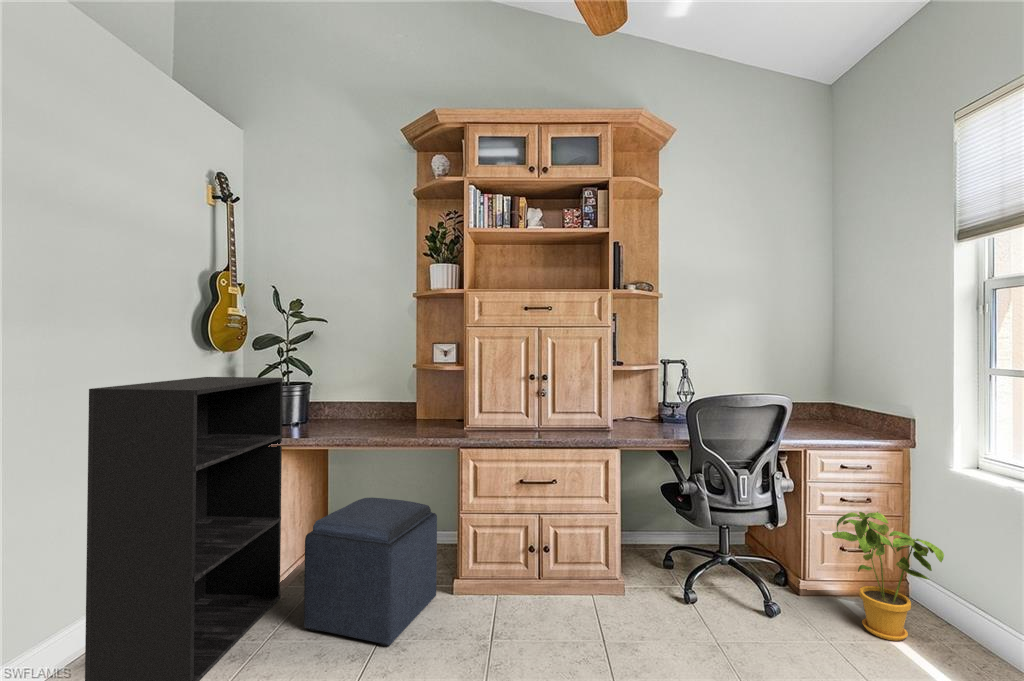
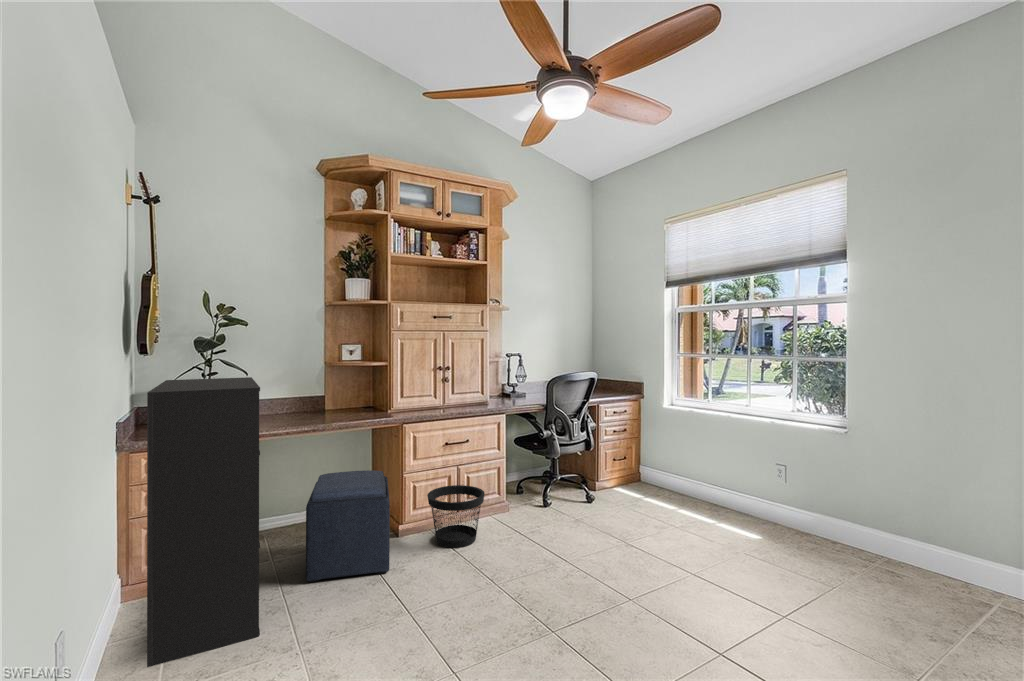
house plant: present [832,512,944,641] -> none [613,433,666,500]
wastebasket: none [474,540,555,638] -> present [427,485,485,548]

